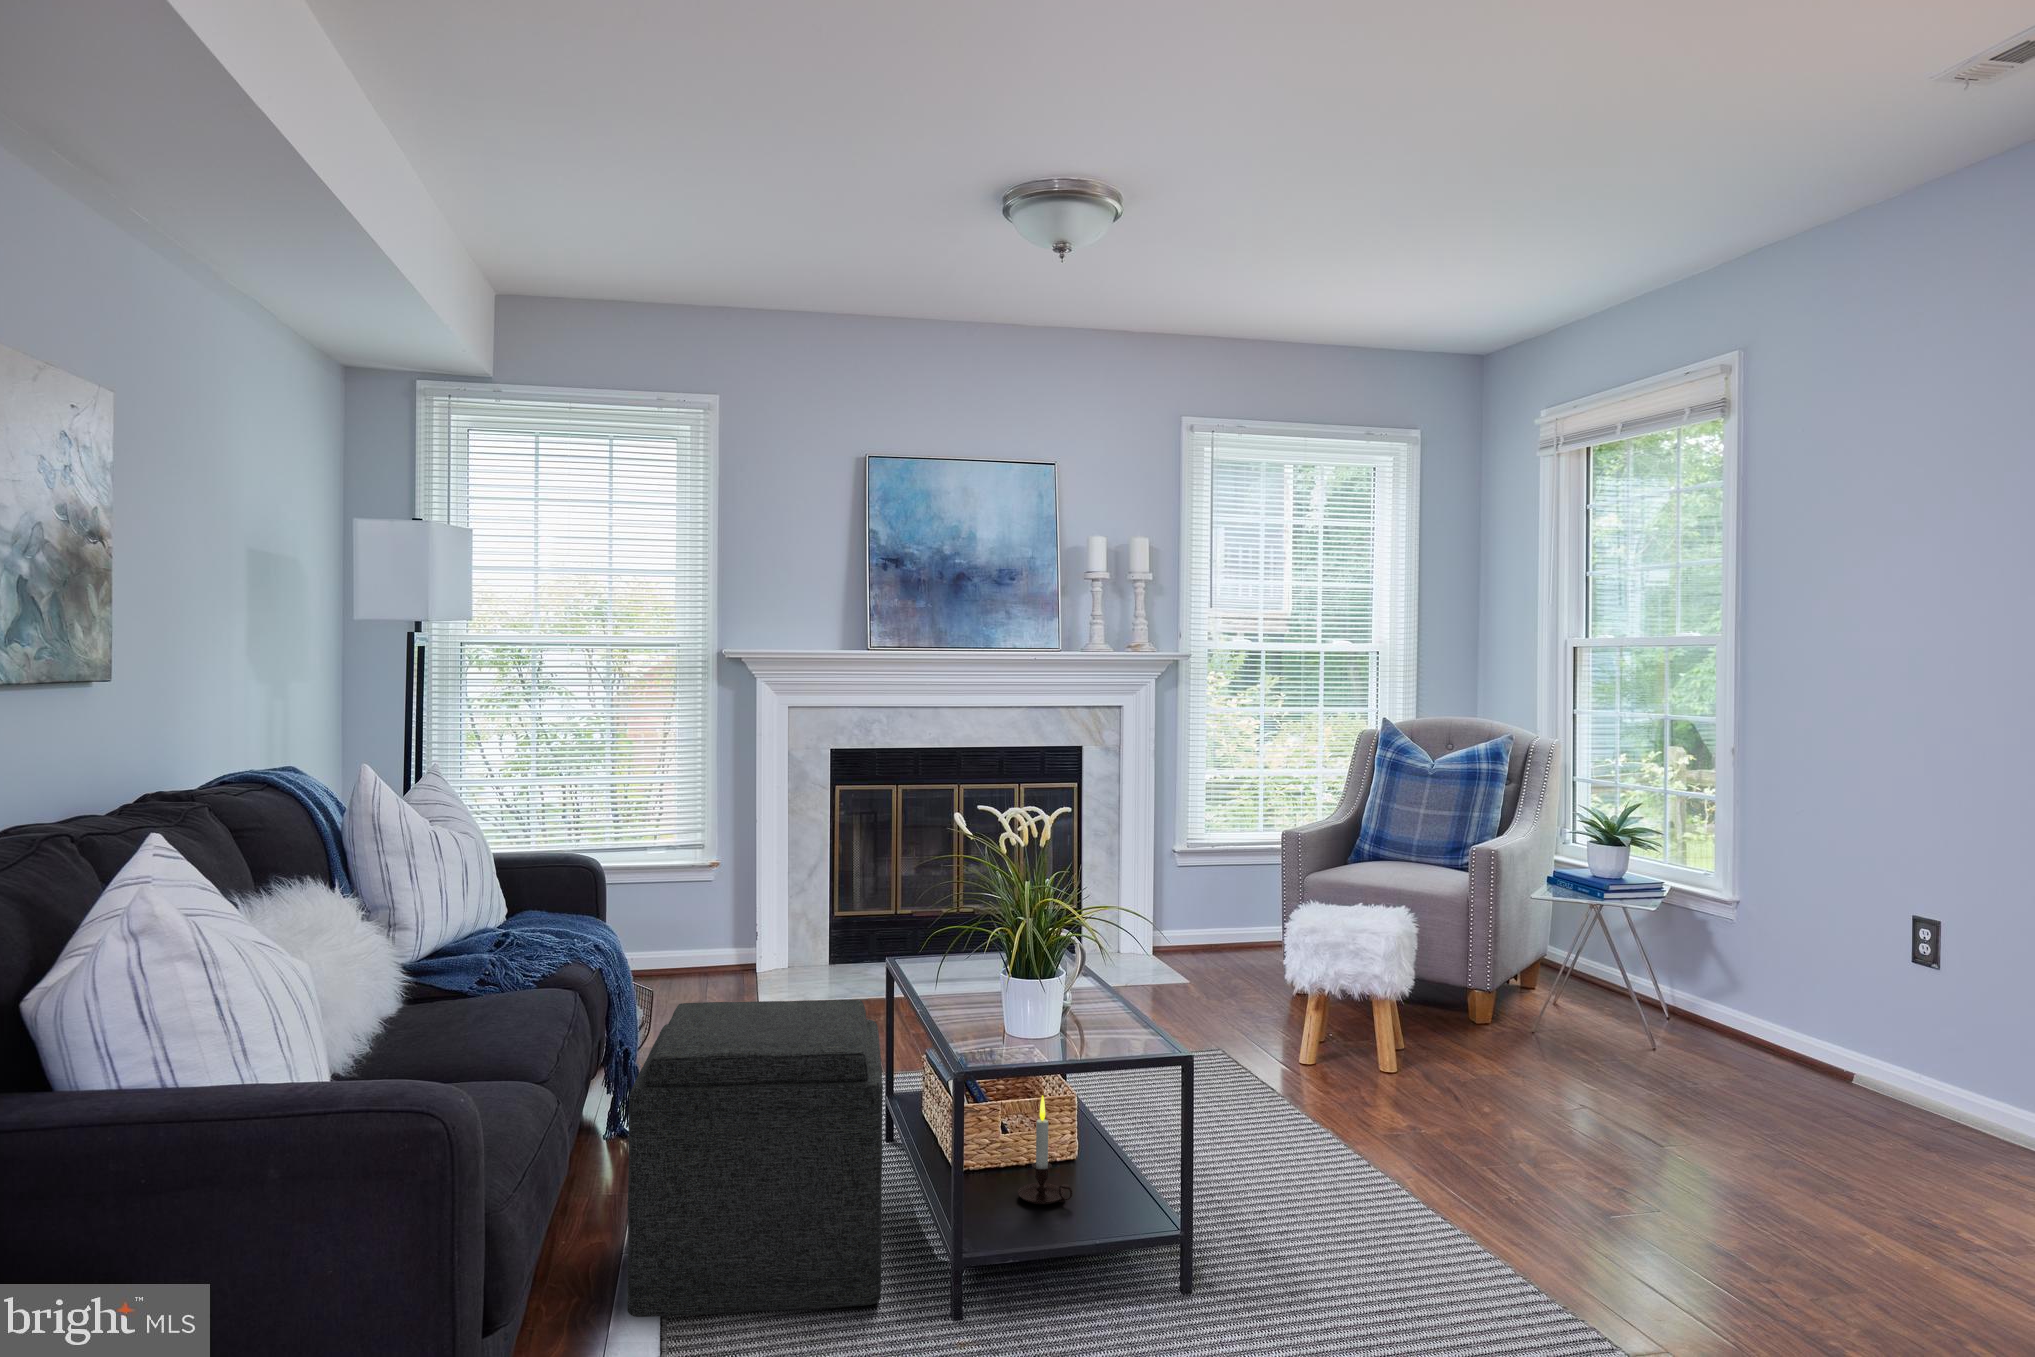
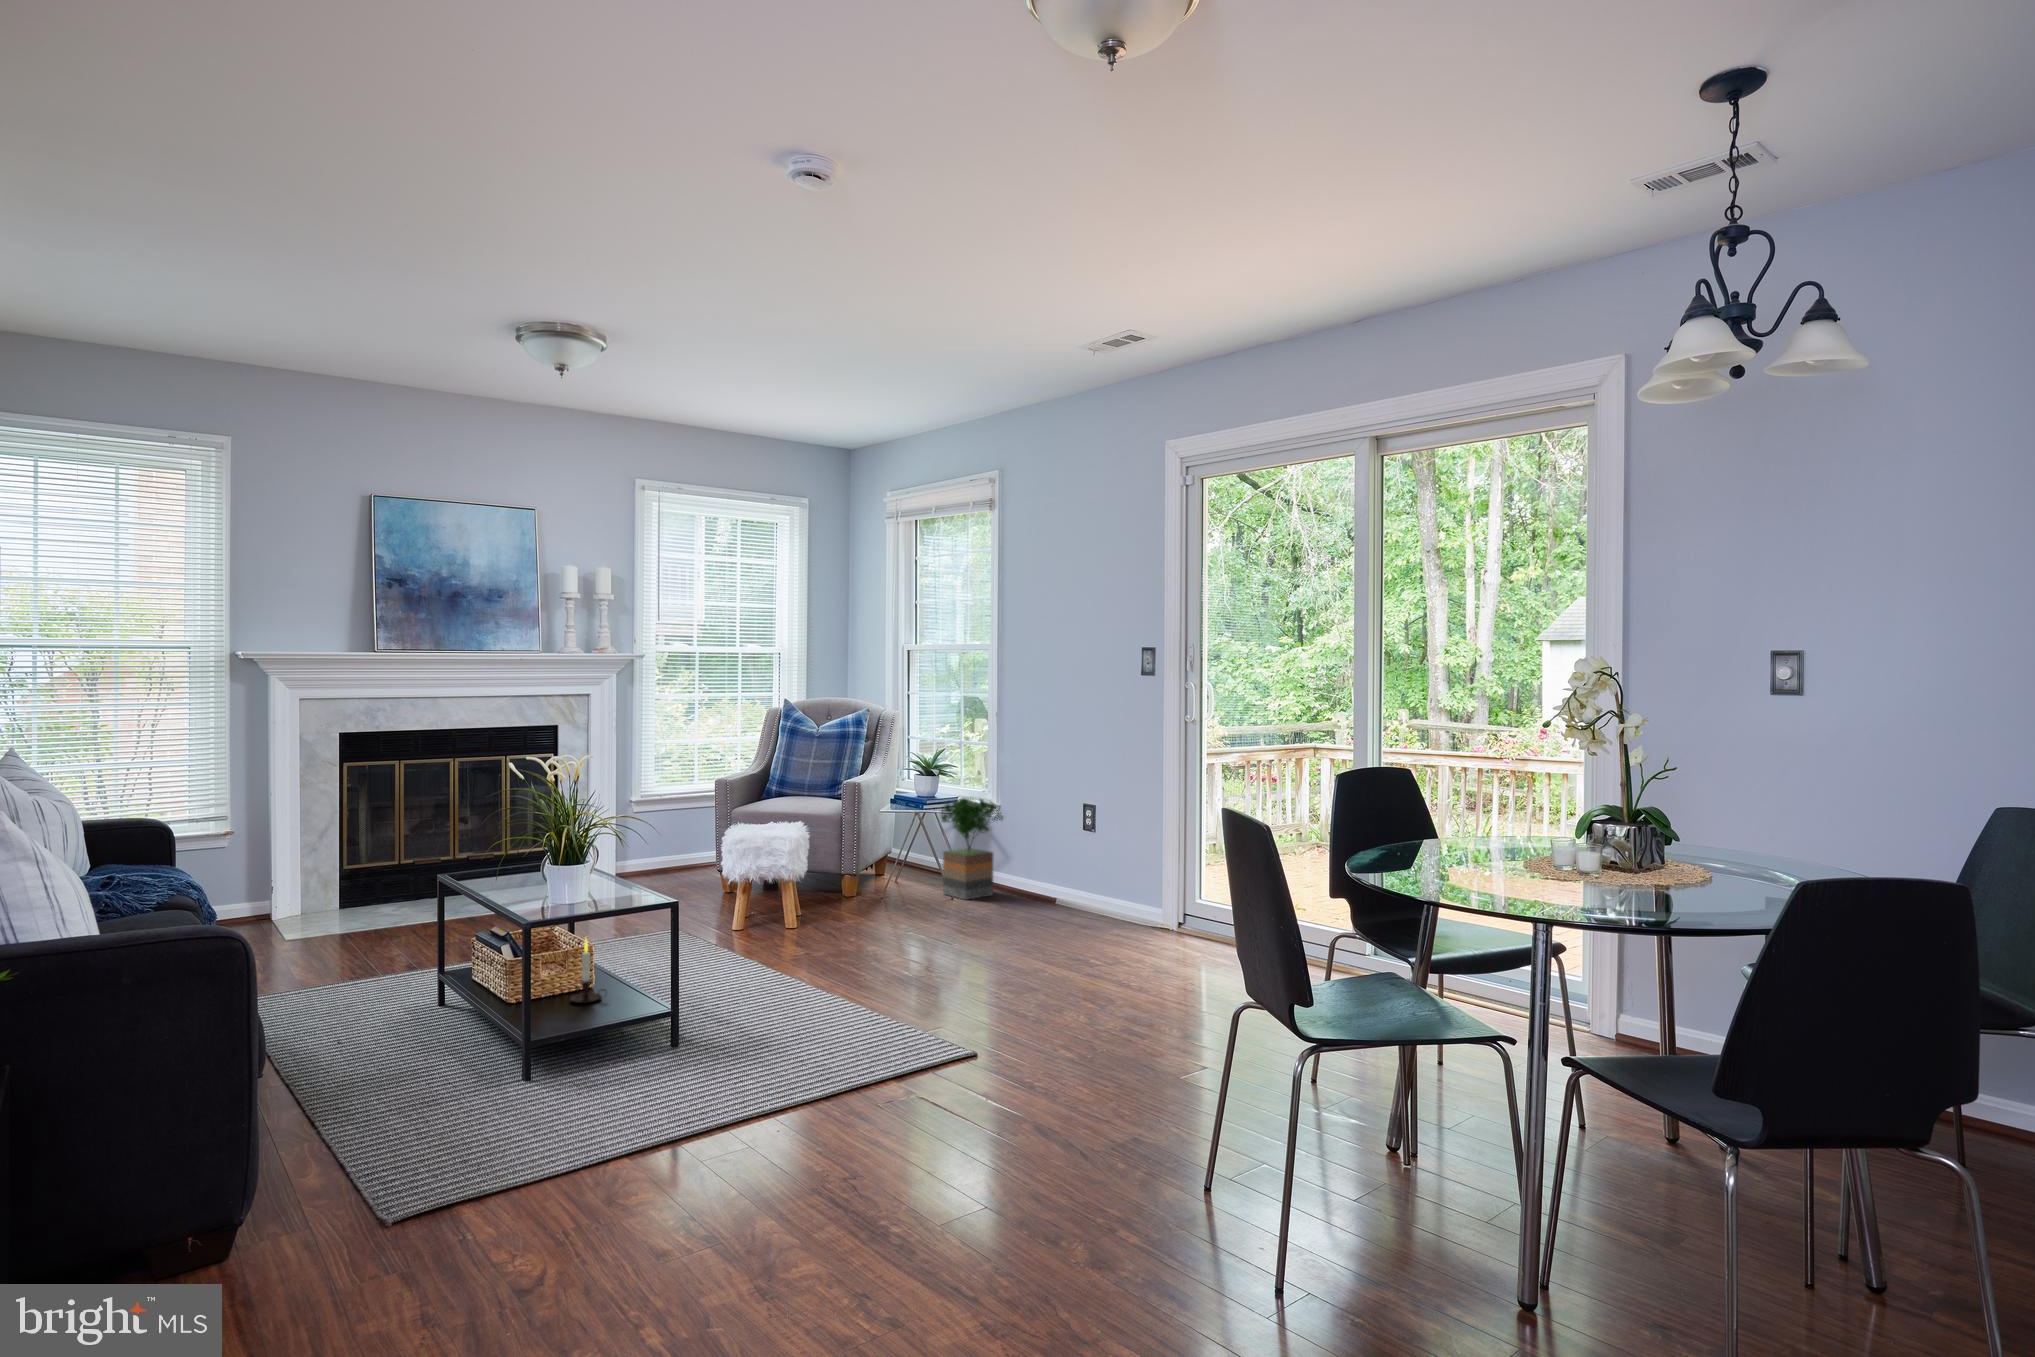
potted tree: none [1631,880,1756,1052] -> present [940,797,1003,900]
ottoman: present [627,1000,883,1317] -> none [296,894,487,1102]

